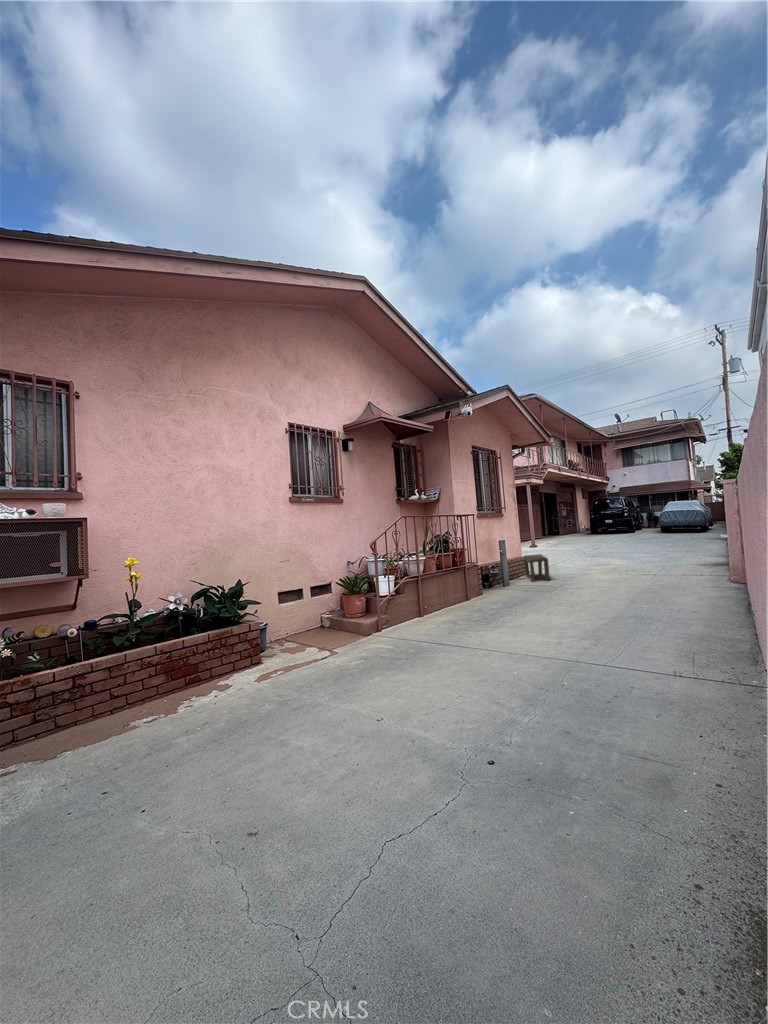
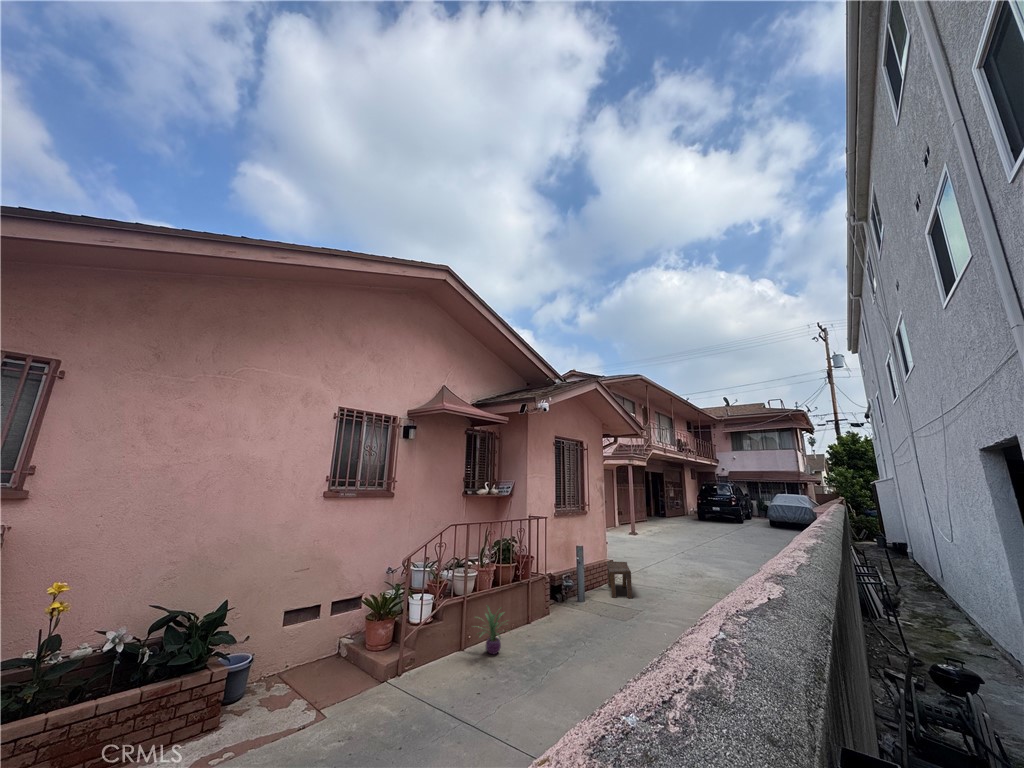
decorative plant: none [424,581,464,617] -> present [479,606,503,654]

